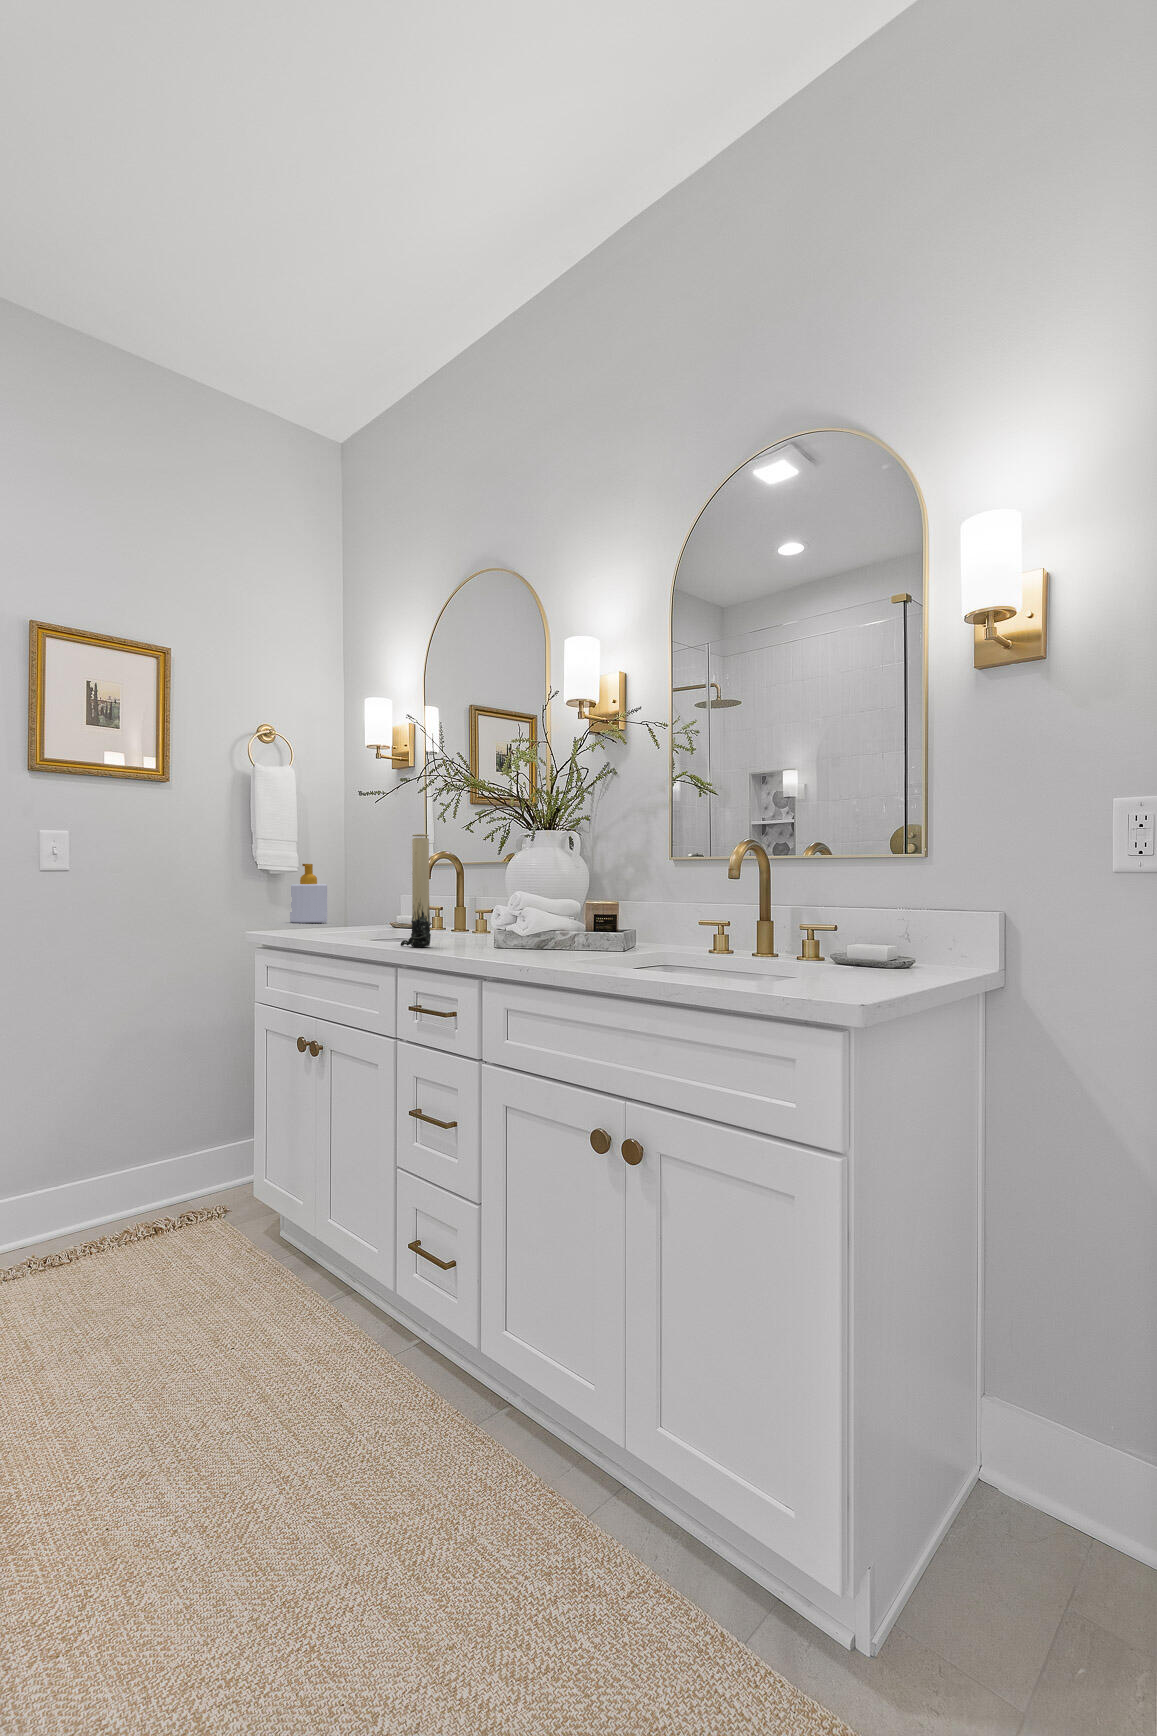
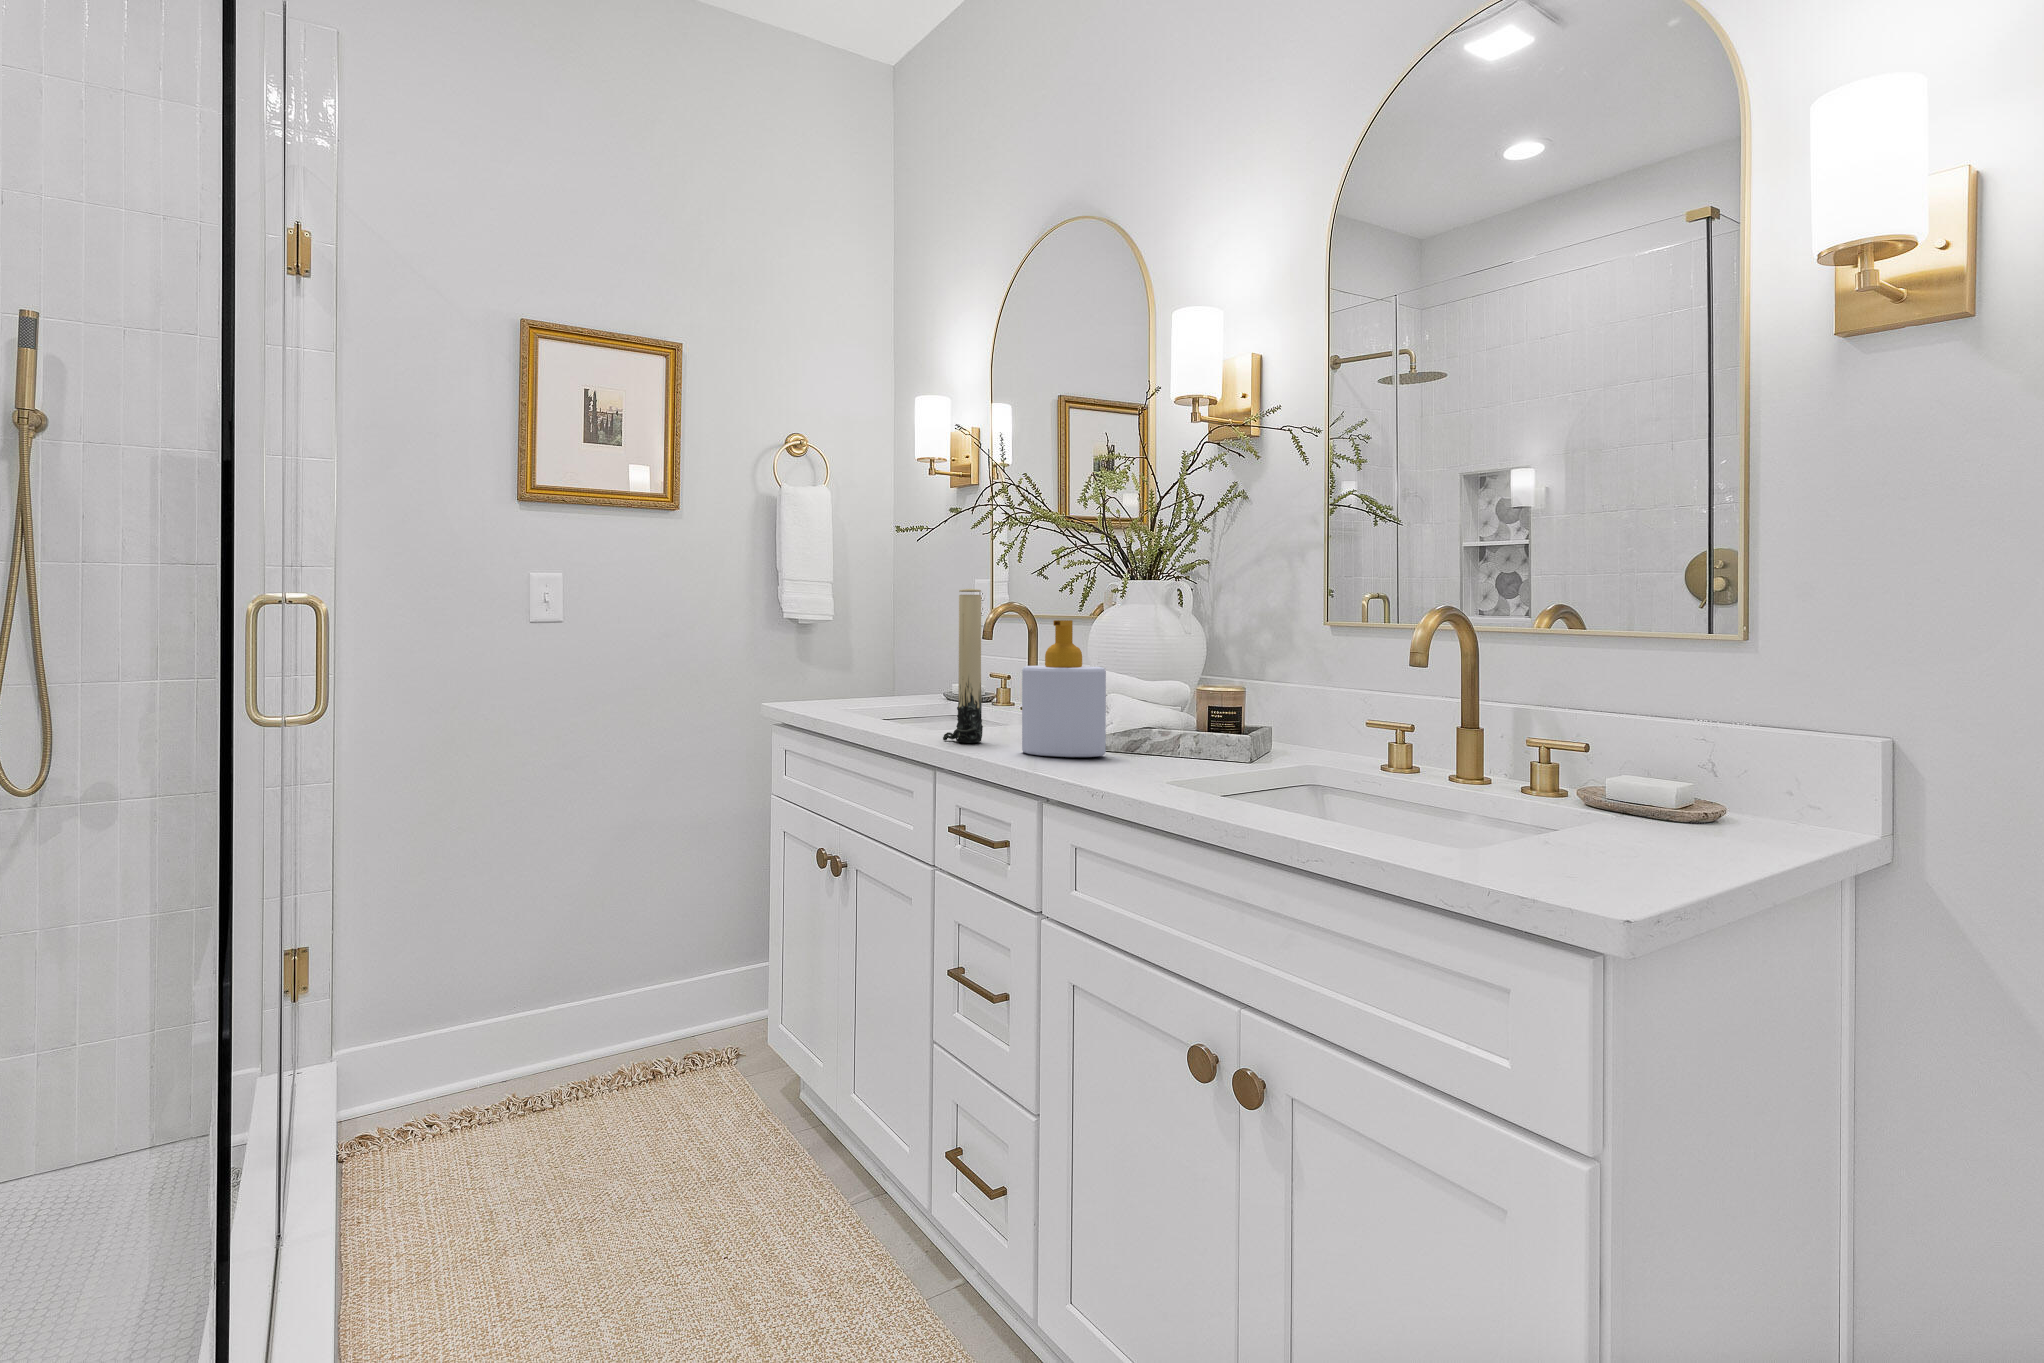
soap bottle: present [290,864,327,923] -> present [1022,620,1106,757]

